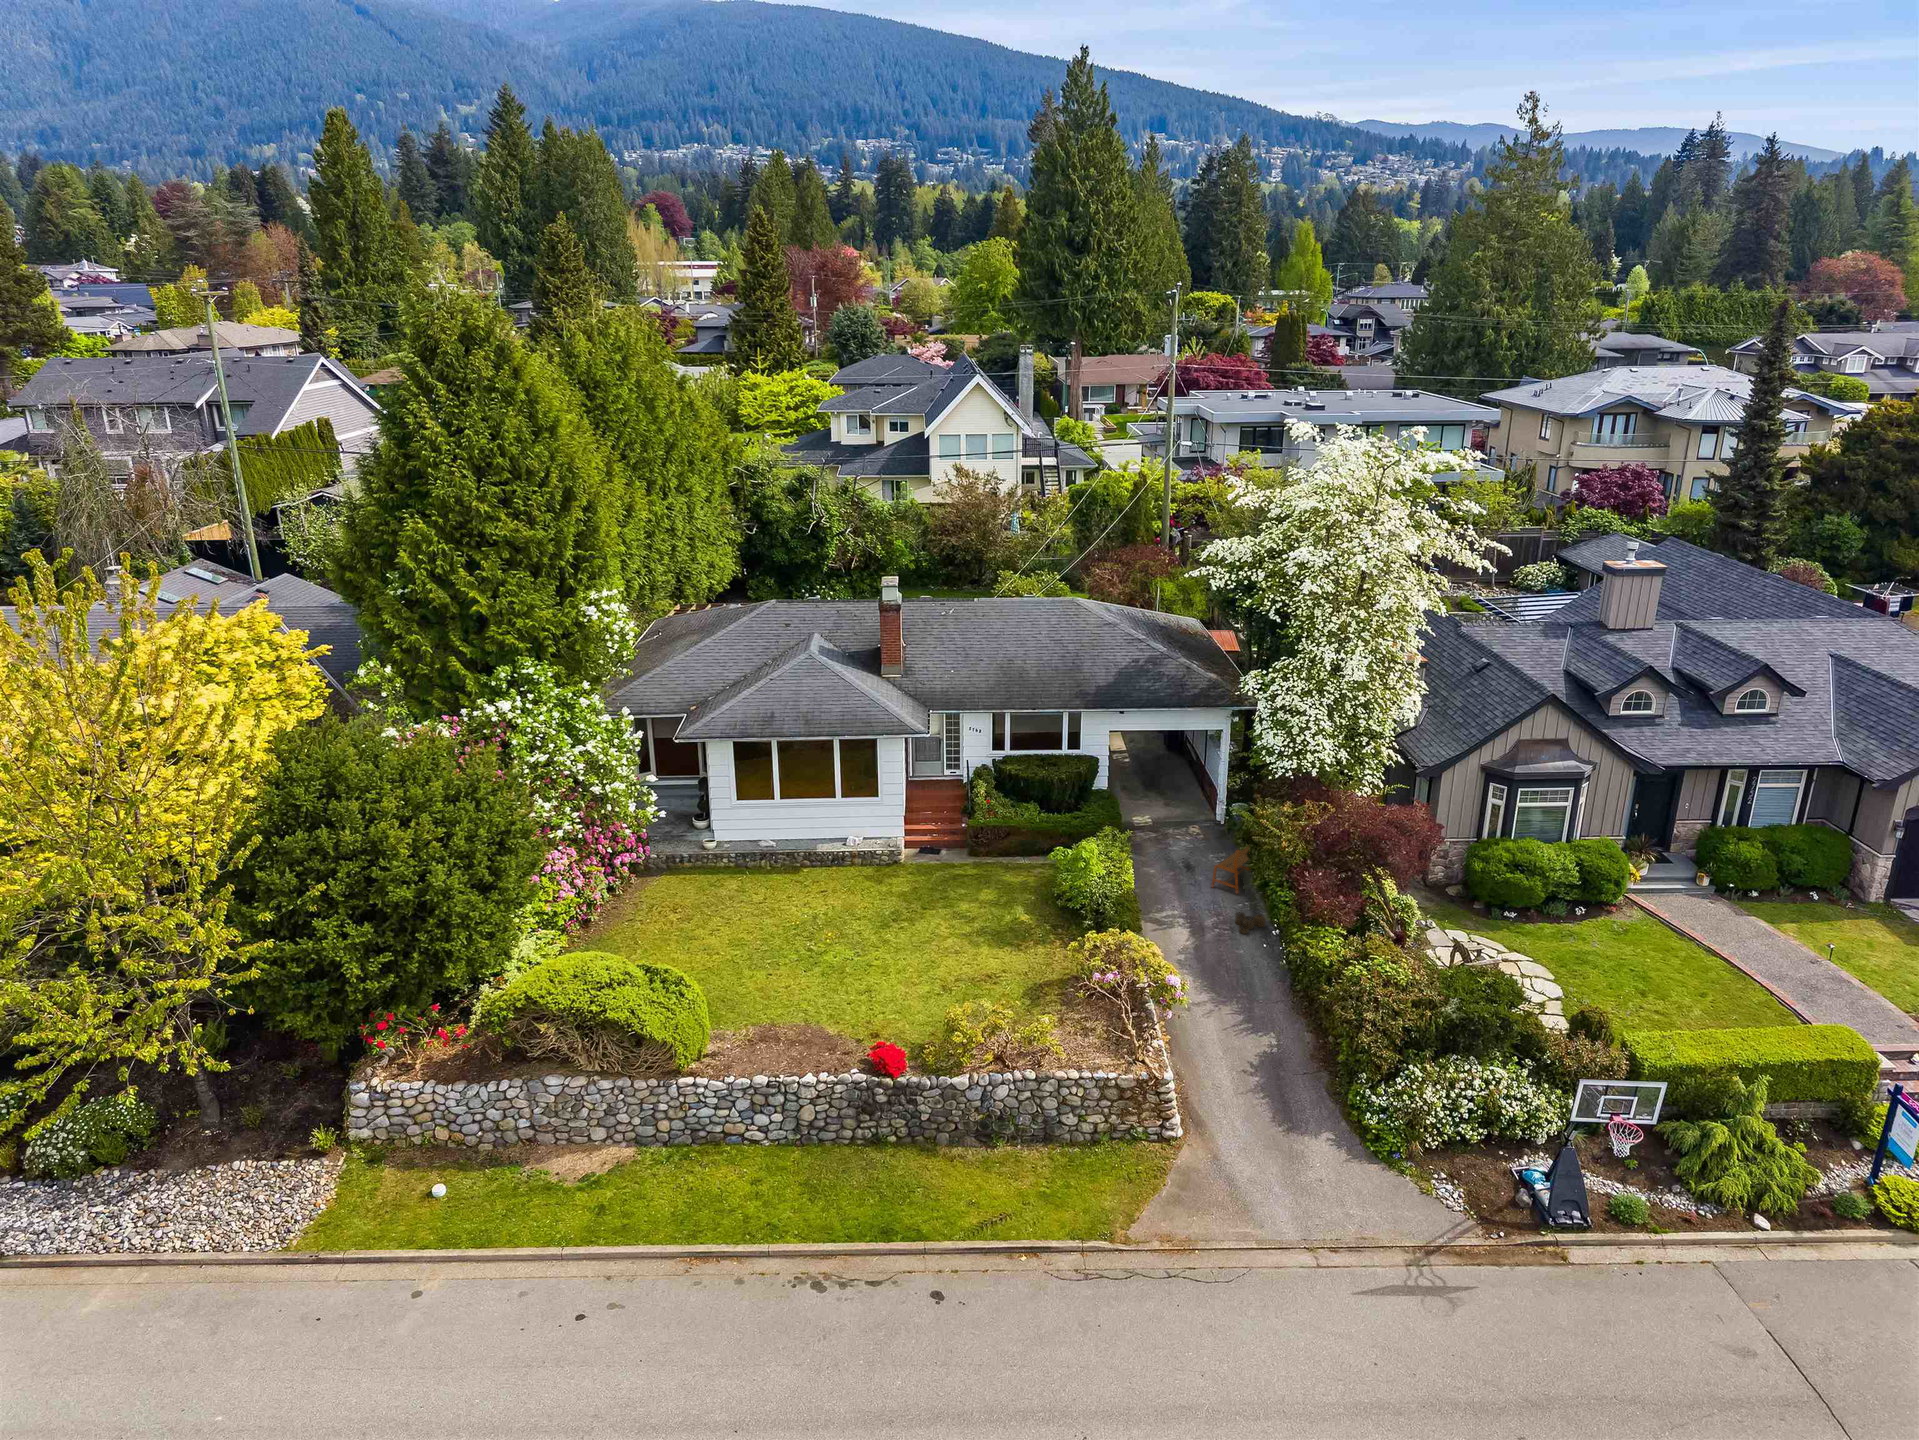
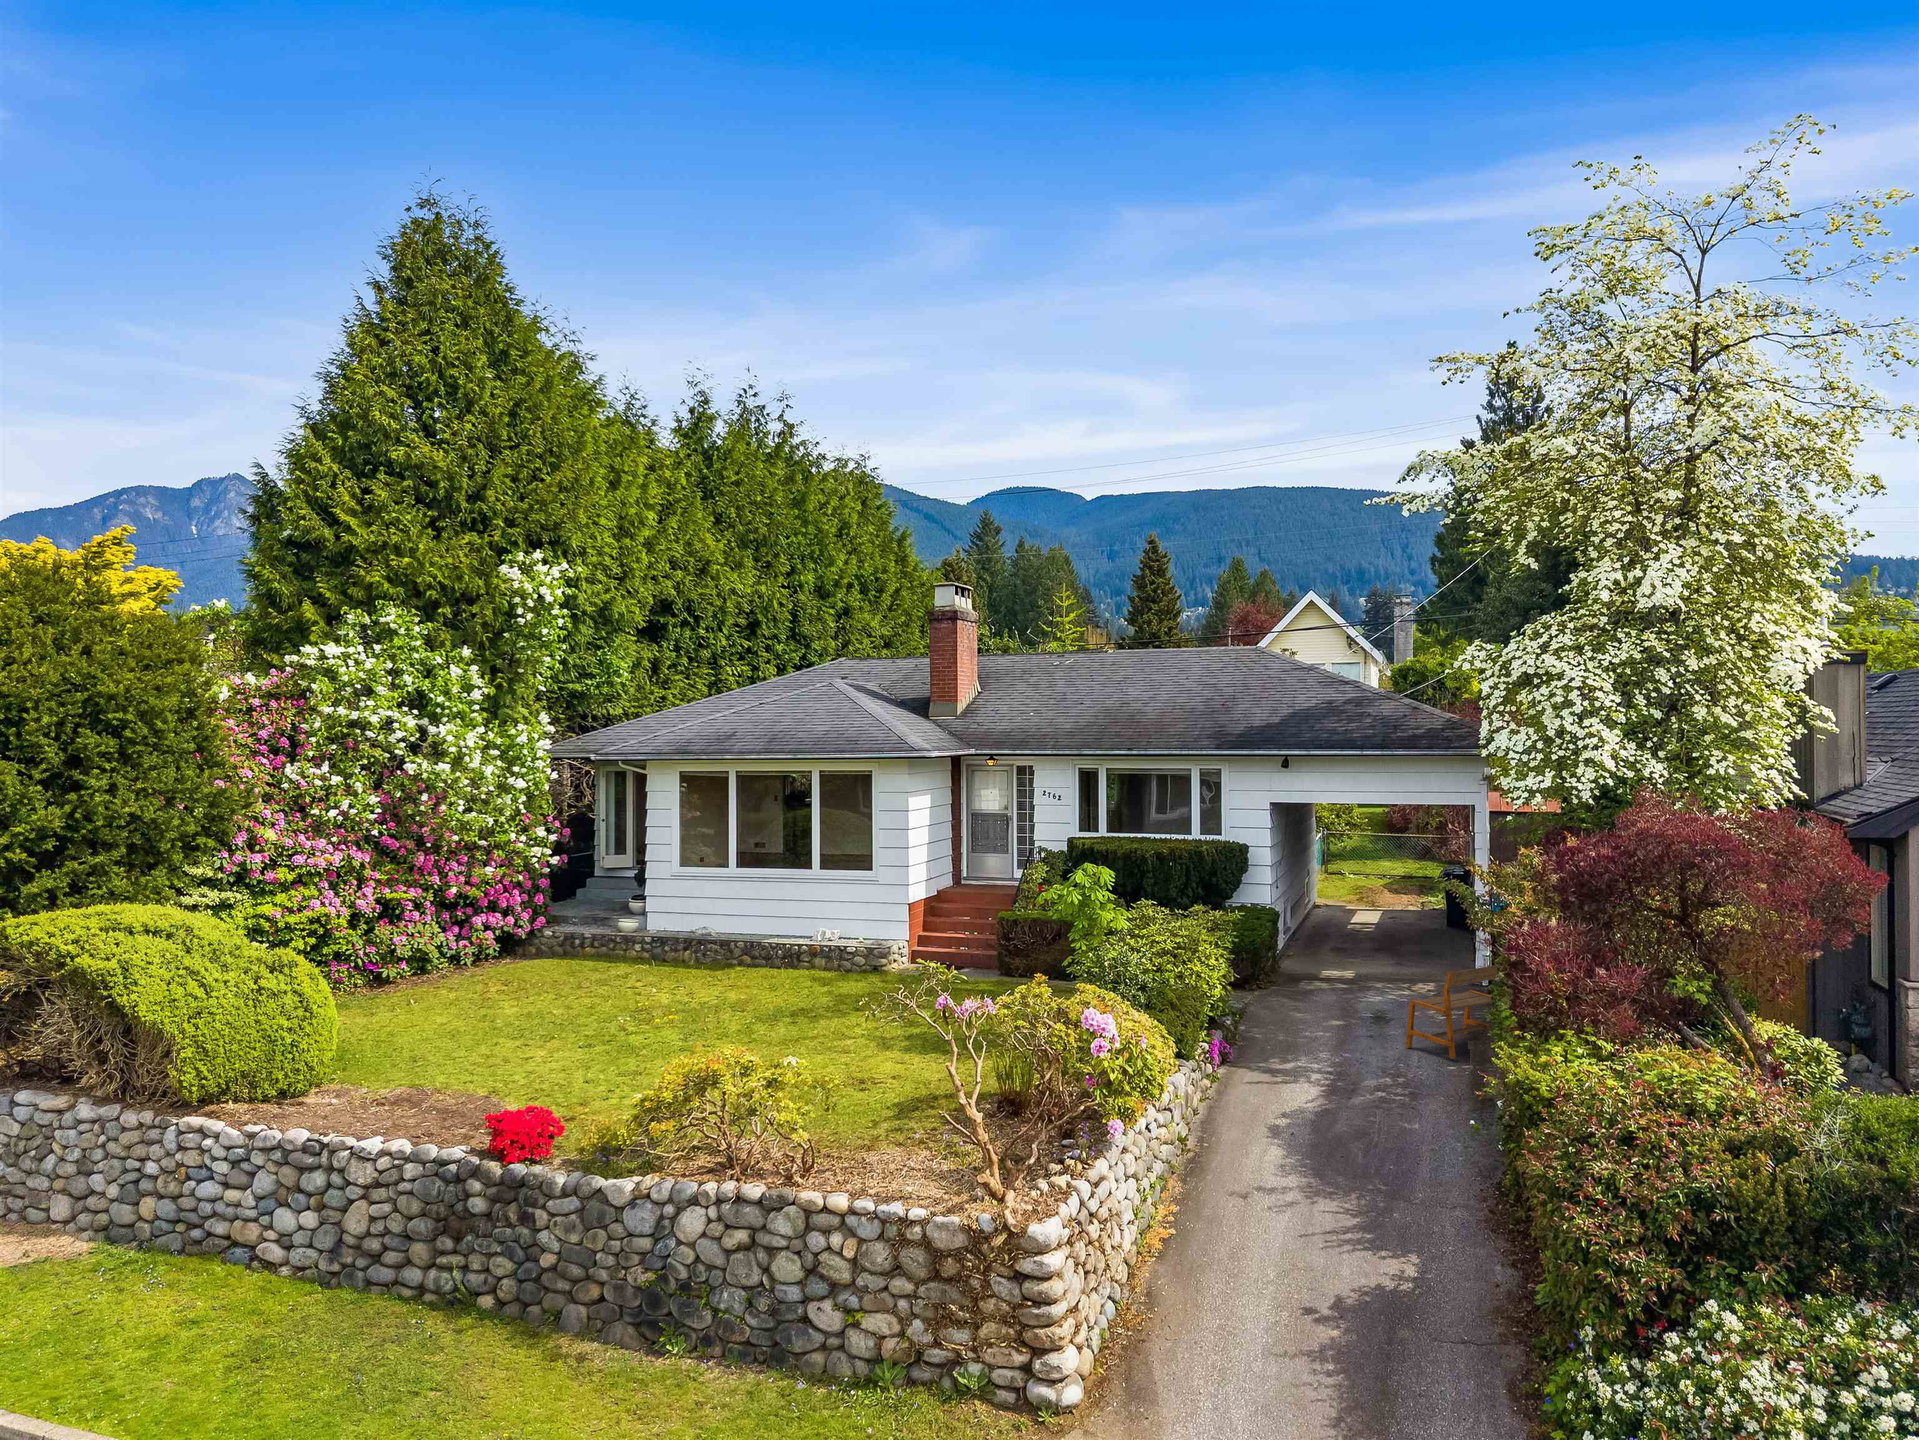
woven basket: present [1235,912,1266,934] -> none [1423,1070,1488,1109]

